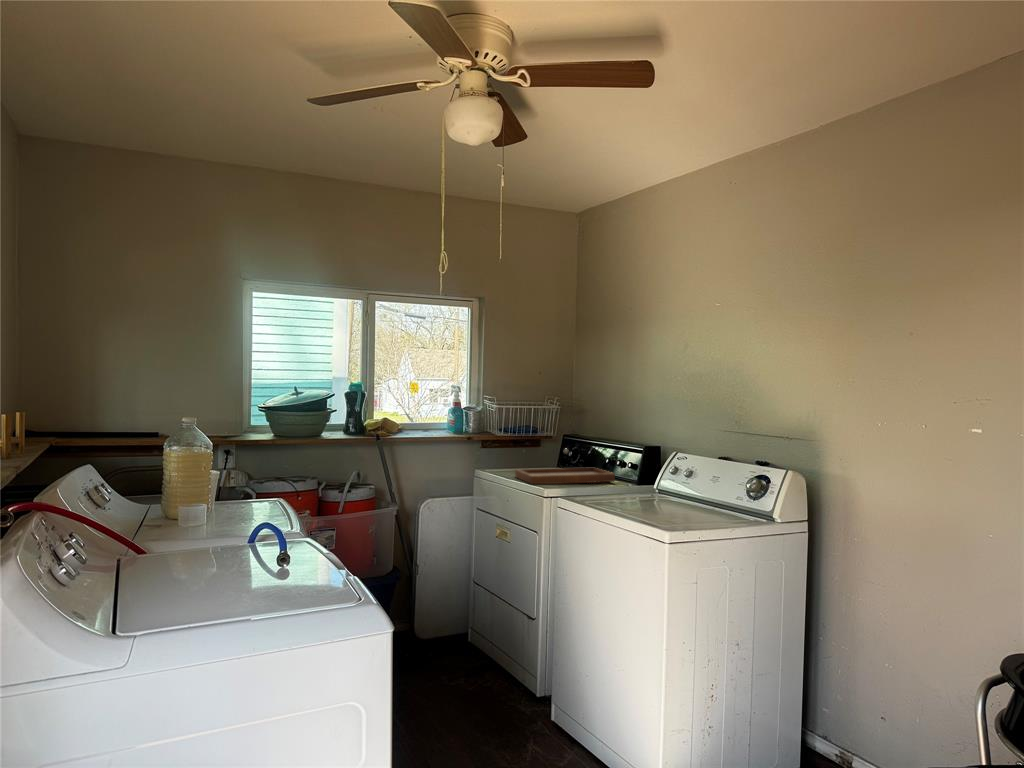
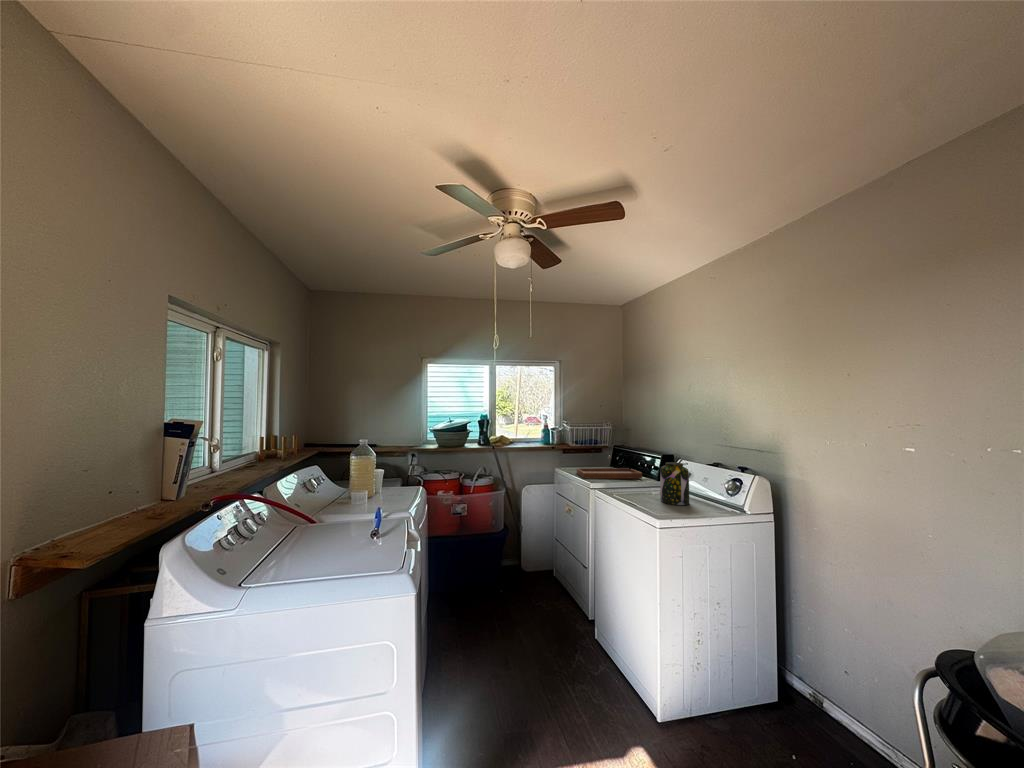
jar: none [658,456,698,516] -> present [660,462,689,505]

